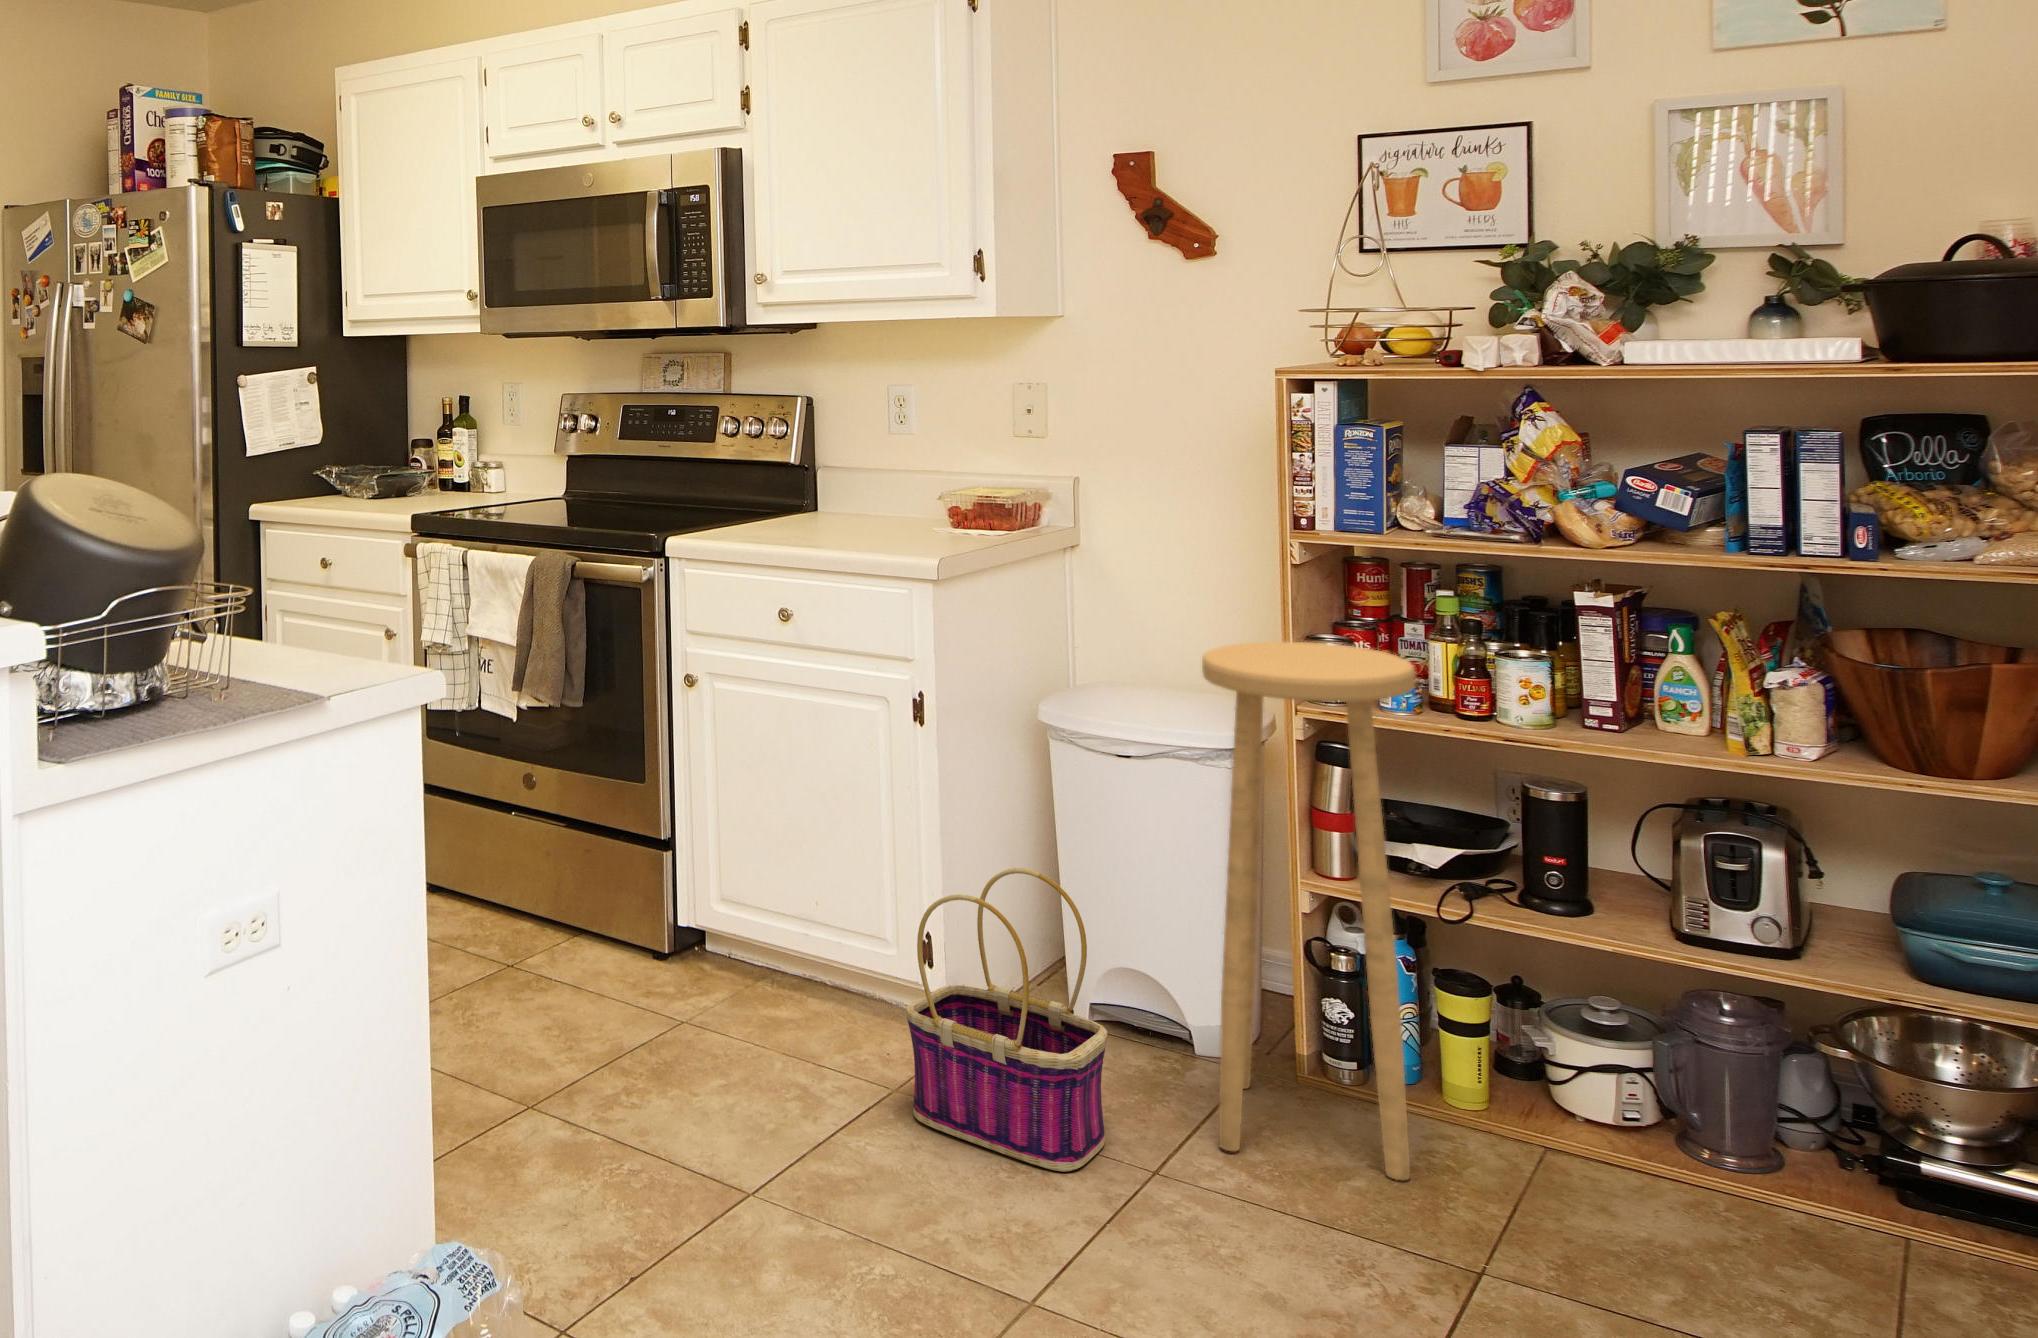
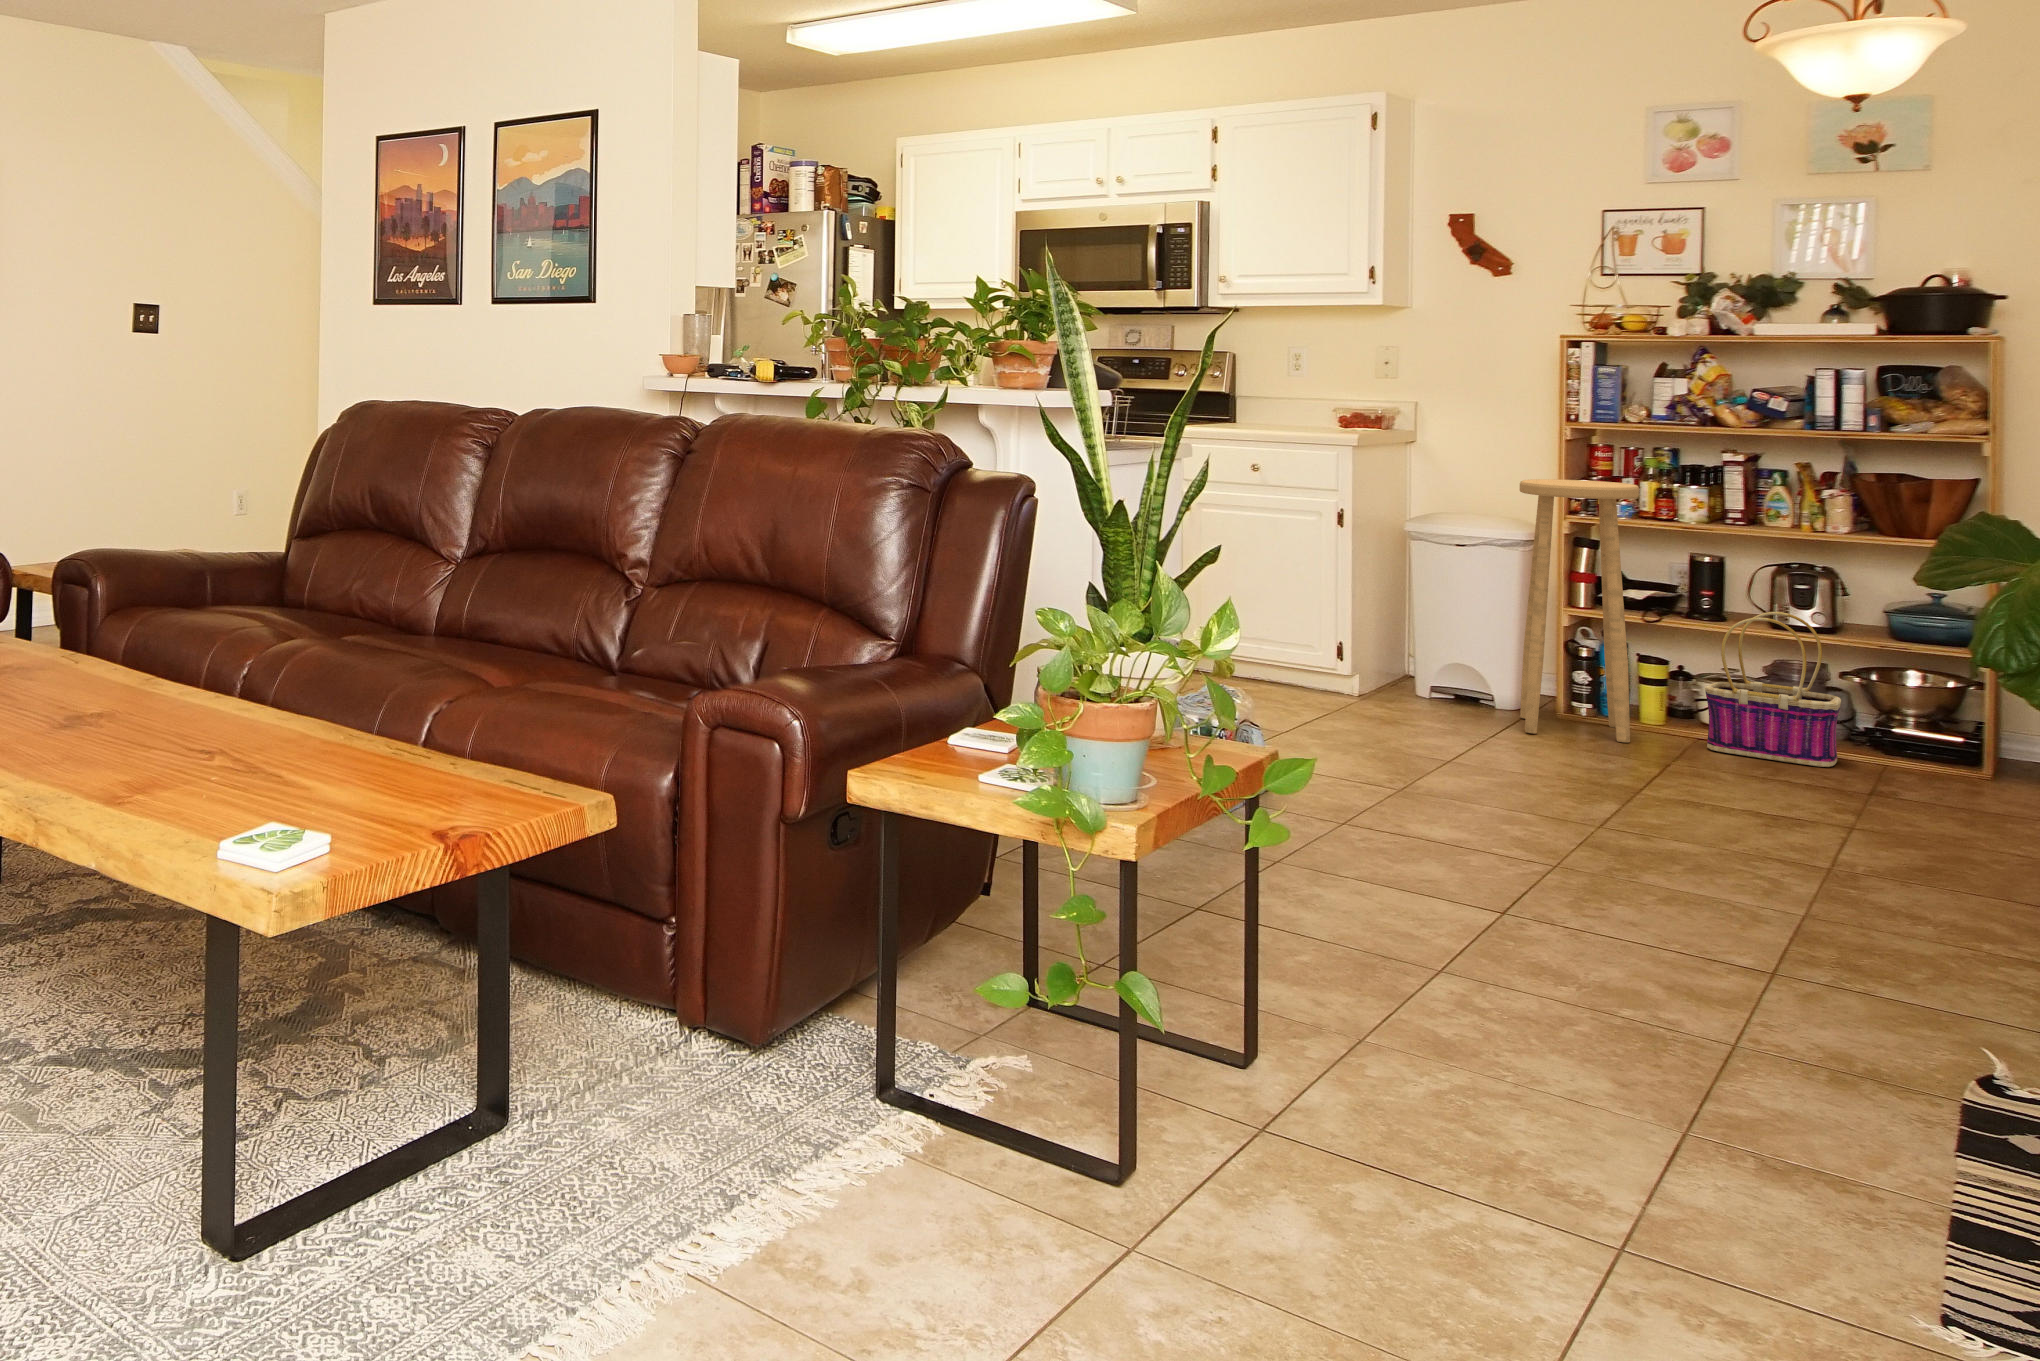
basket: present [906,868,1107,1172] -> present [1705,612,1841,767]

